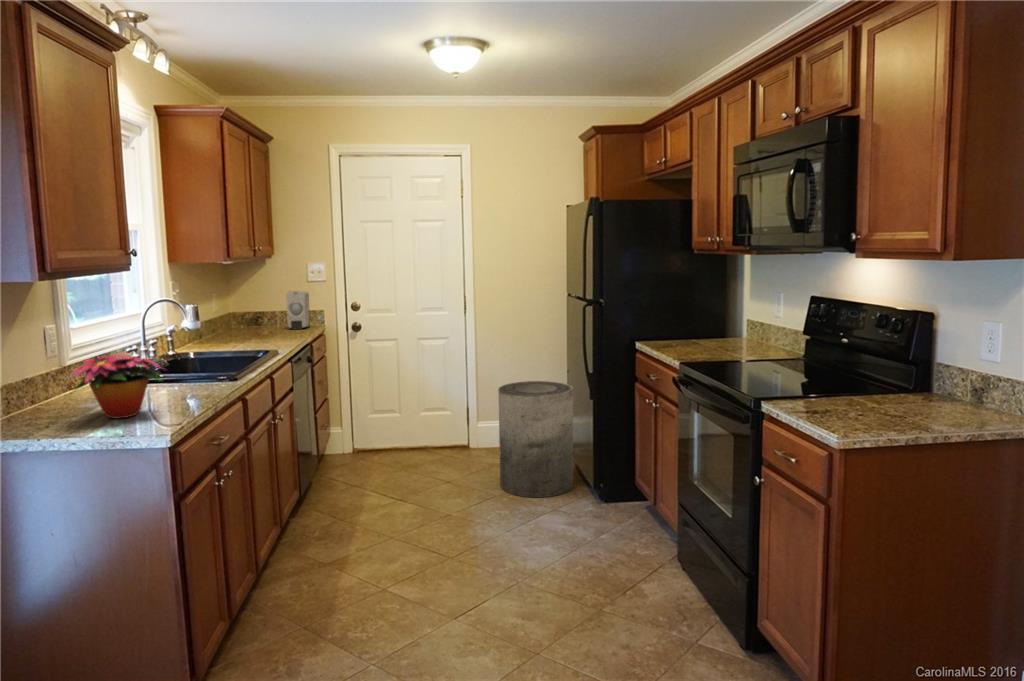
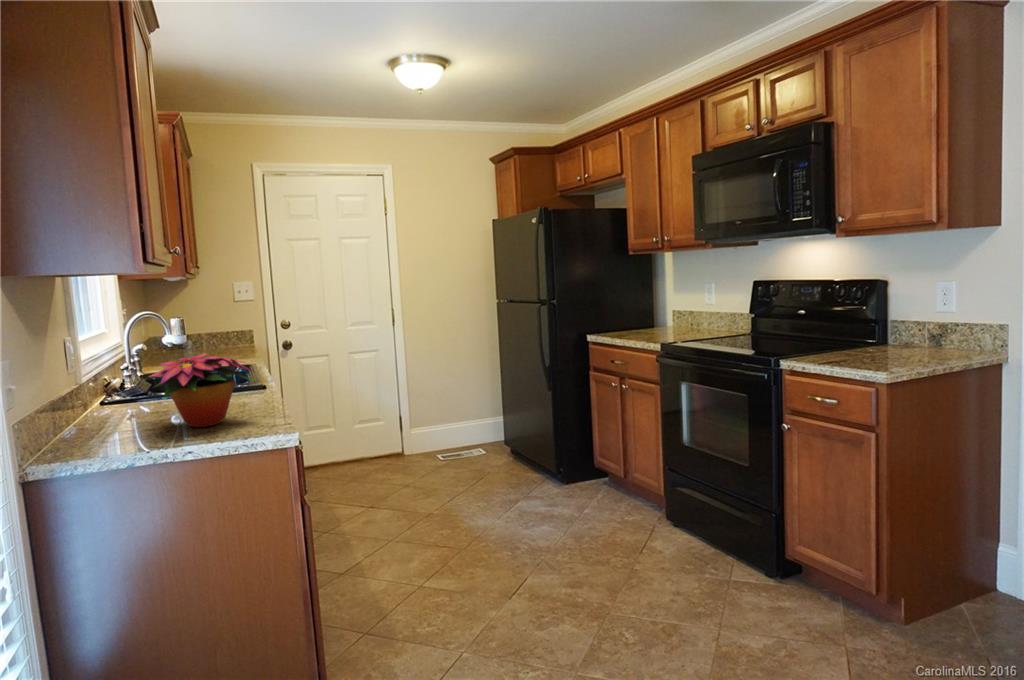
soap dispenser: present [286,291,310,329] -> none [221,308,245,349]
trash can: present [498,381,573,497] -> none [462,381,538,492]

